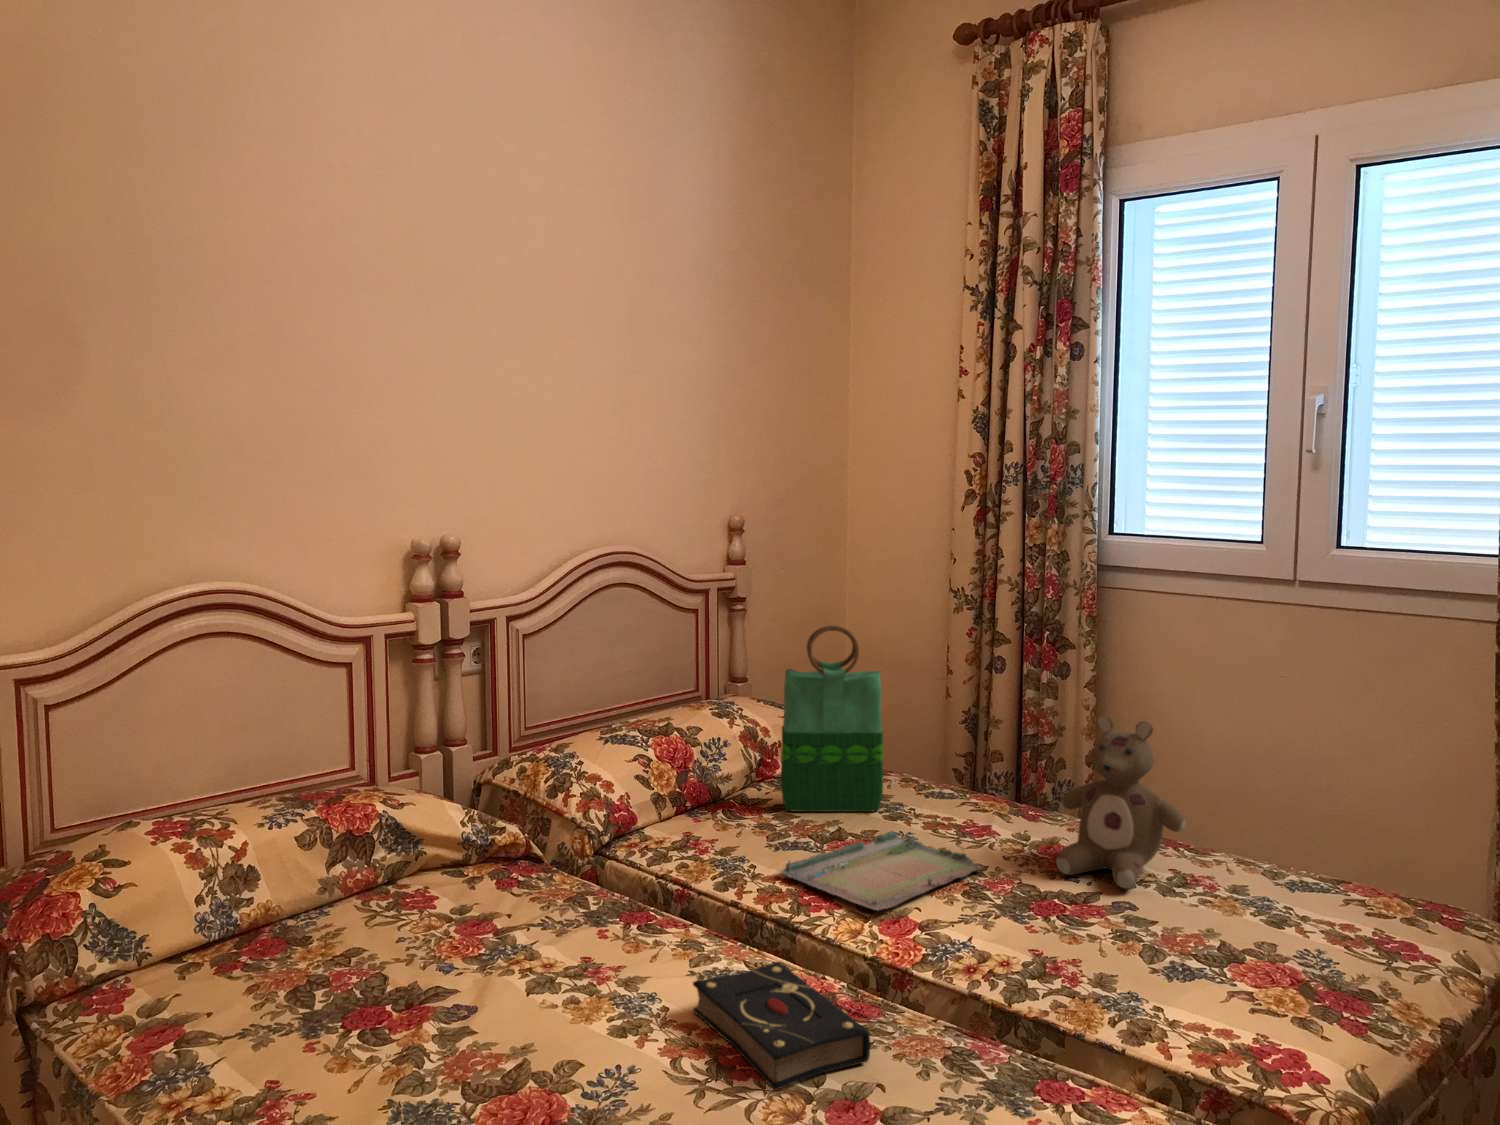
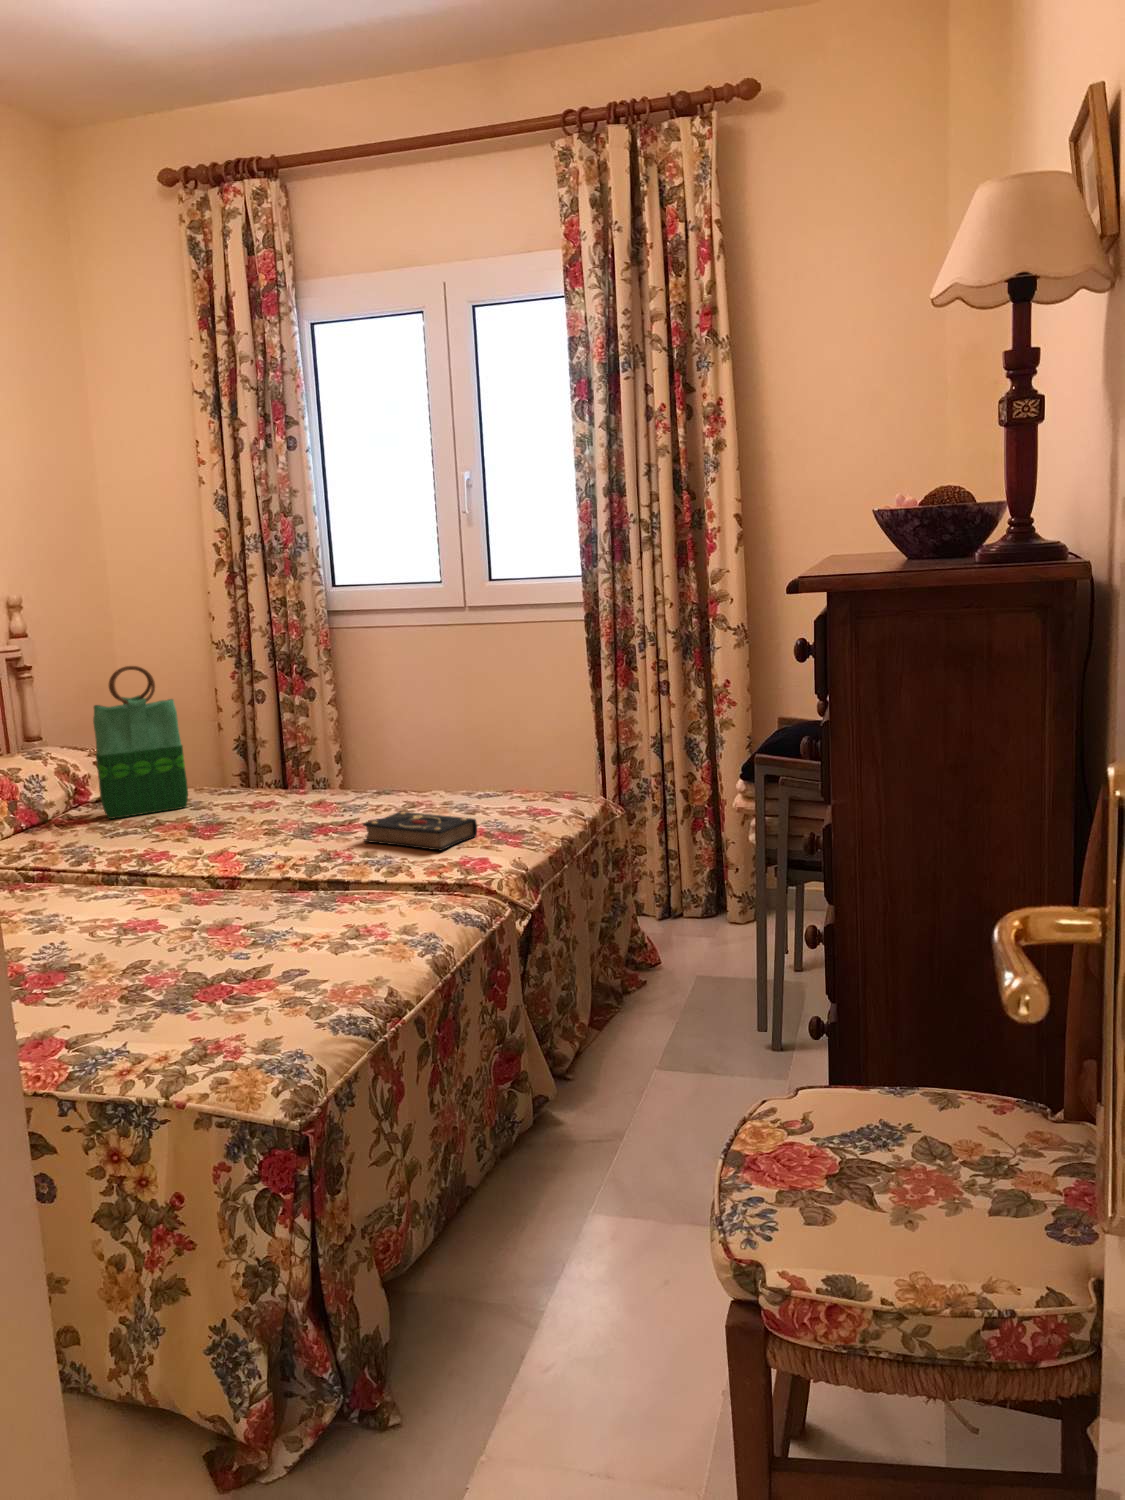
stuffed bear: present [1056,715,1186,889] -> none [326,701,409,813]
tray: present [781,831,982,910] -> none [124,807,277,851]
book: present [693,962,871,1090] -> present [363,812,477,850]

